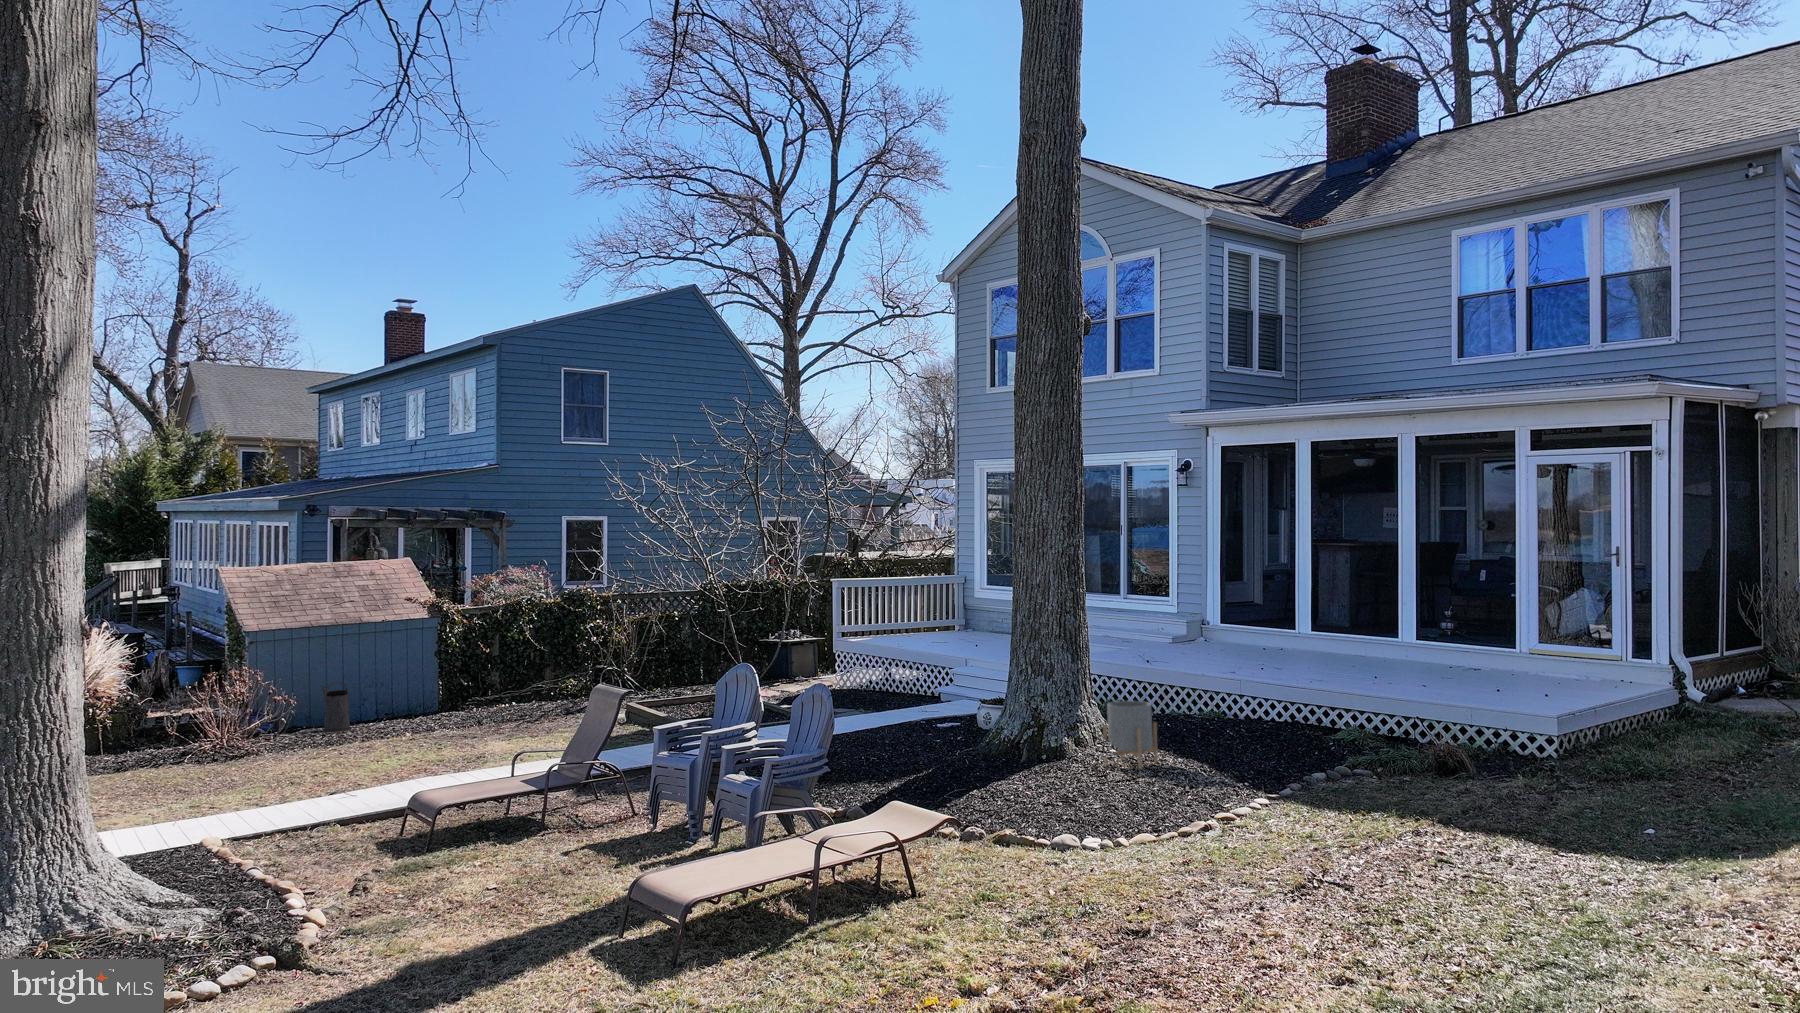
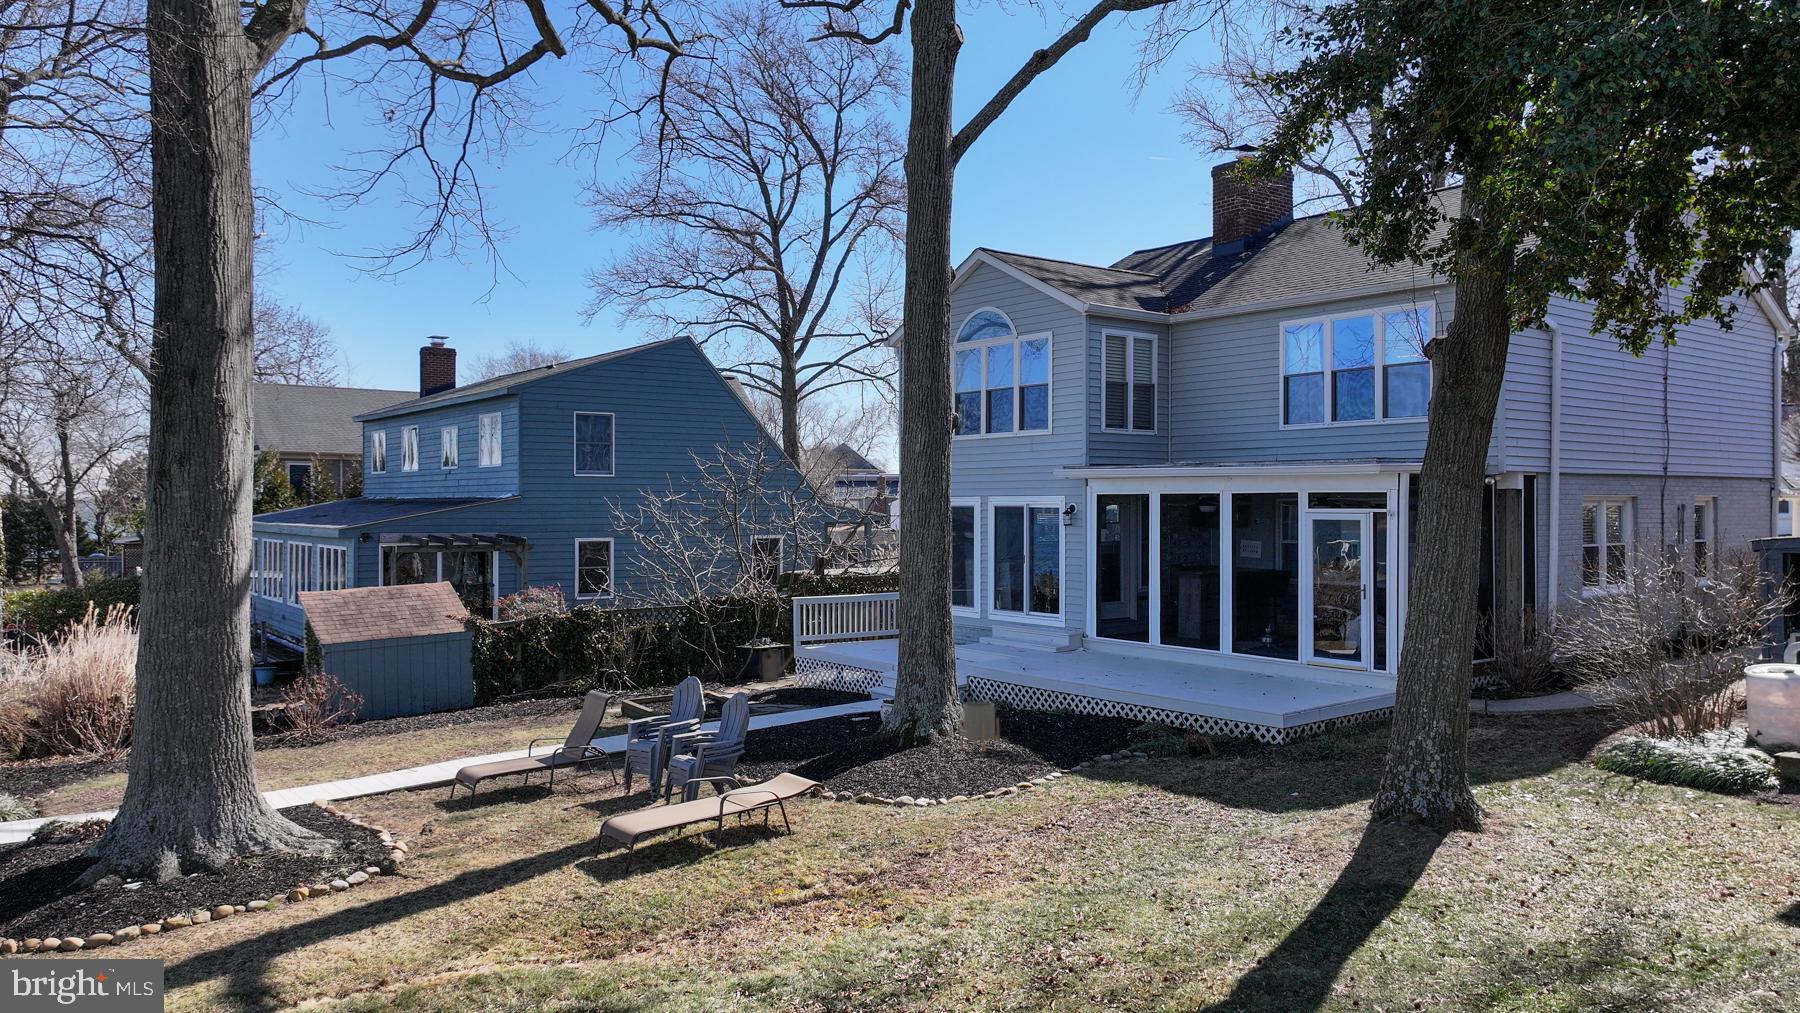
watering can: present [322,681,351,732] -> present [763,649,794,682]

